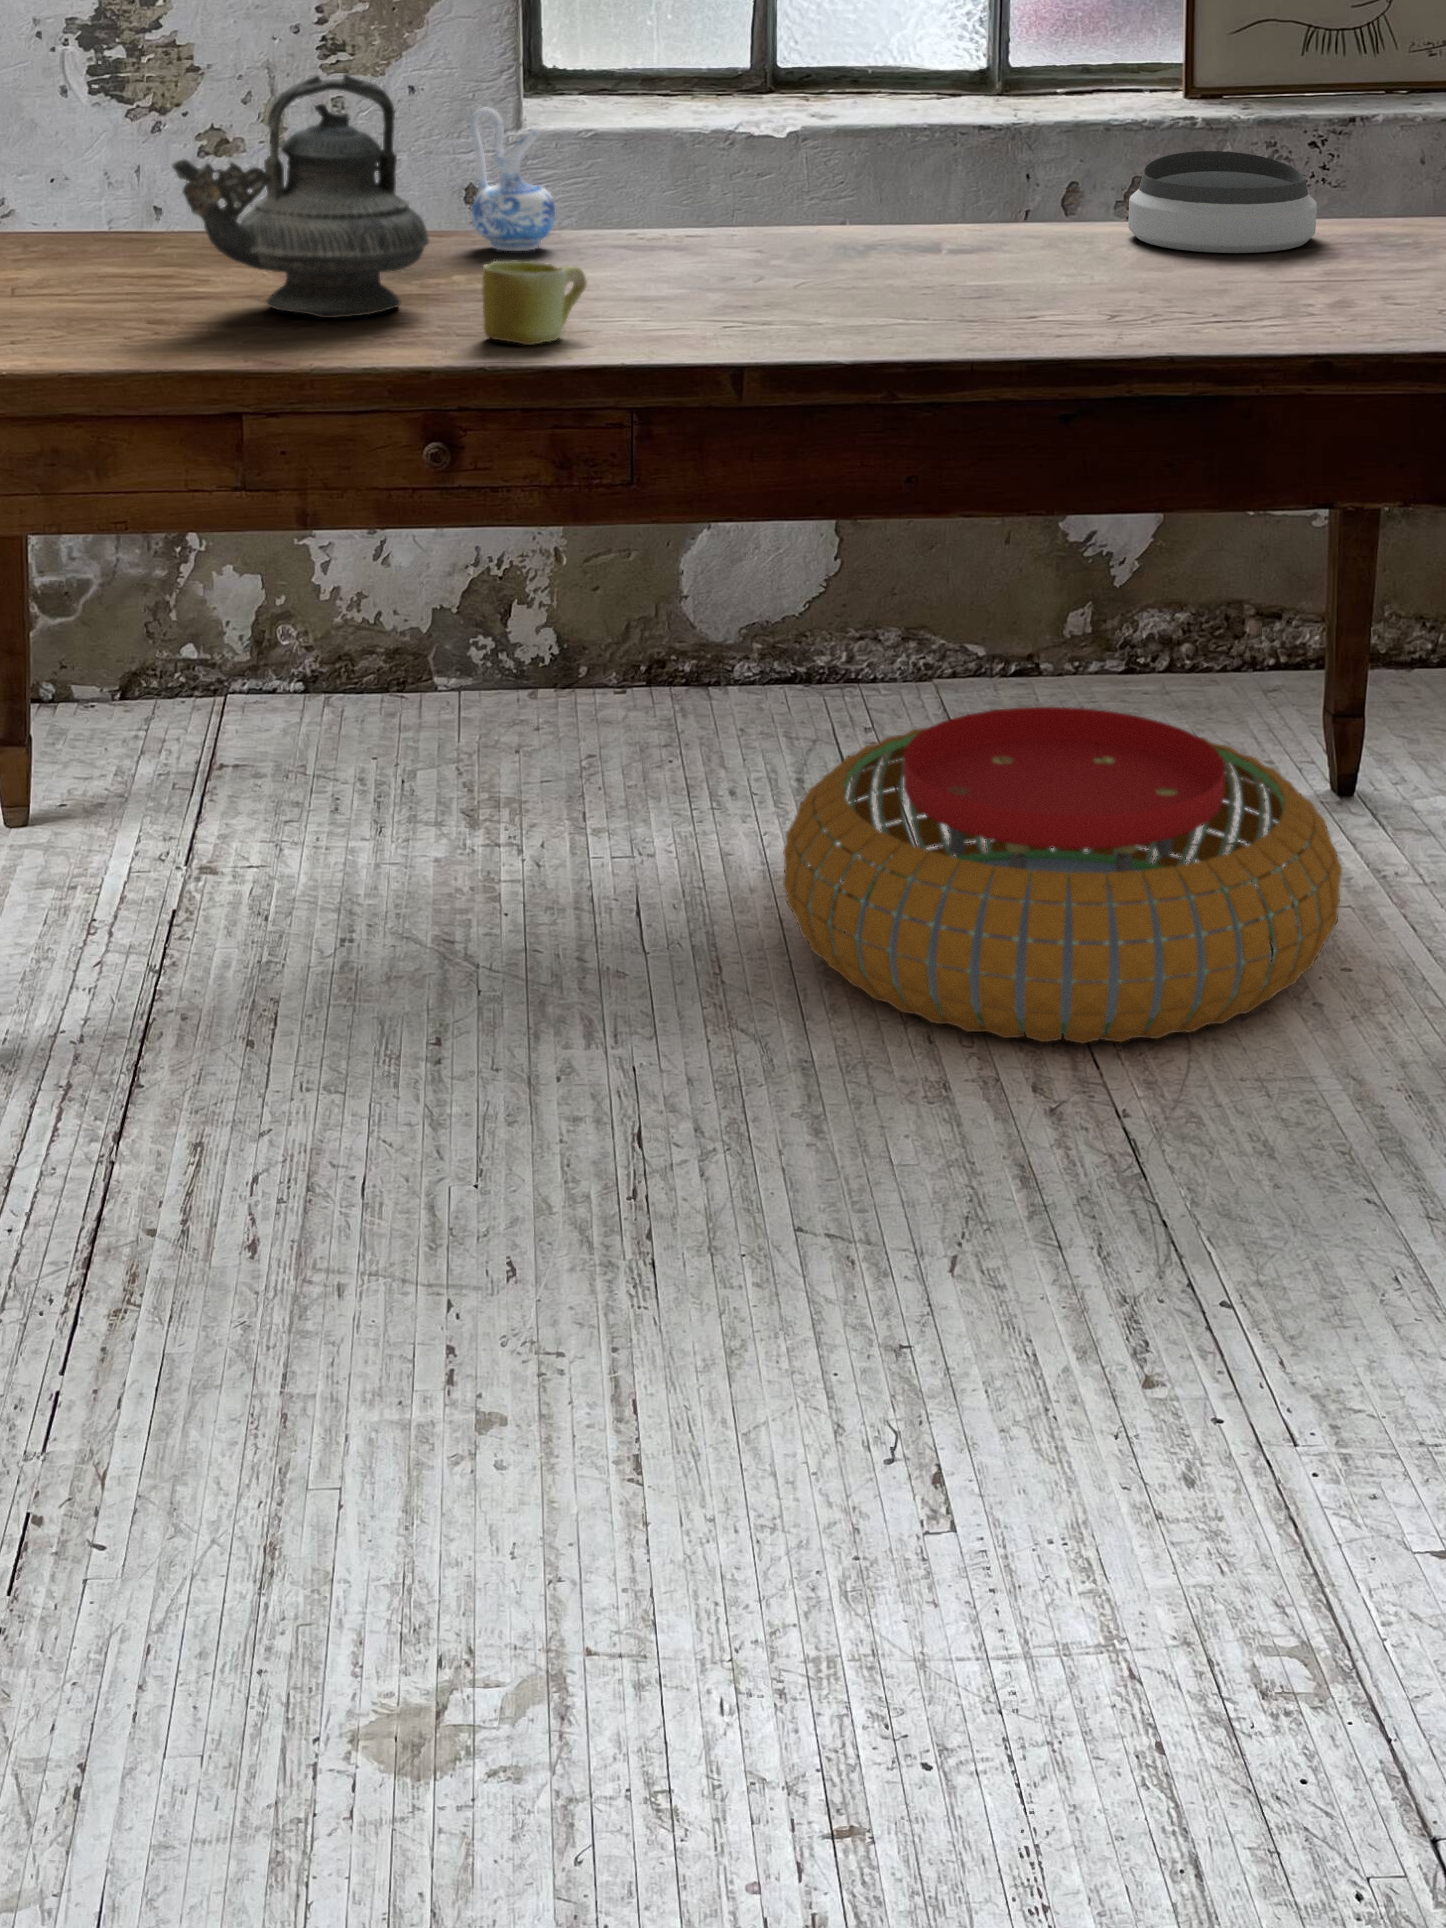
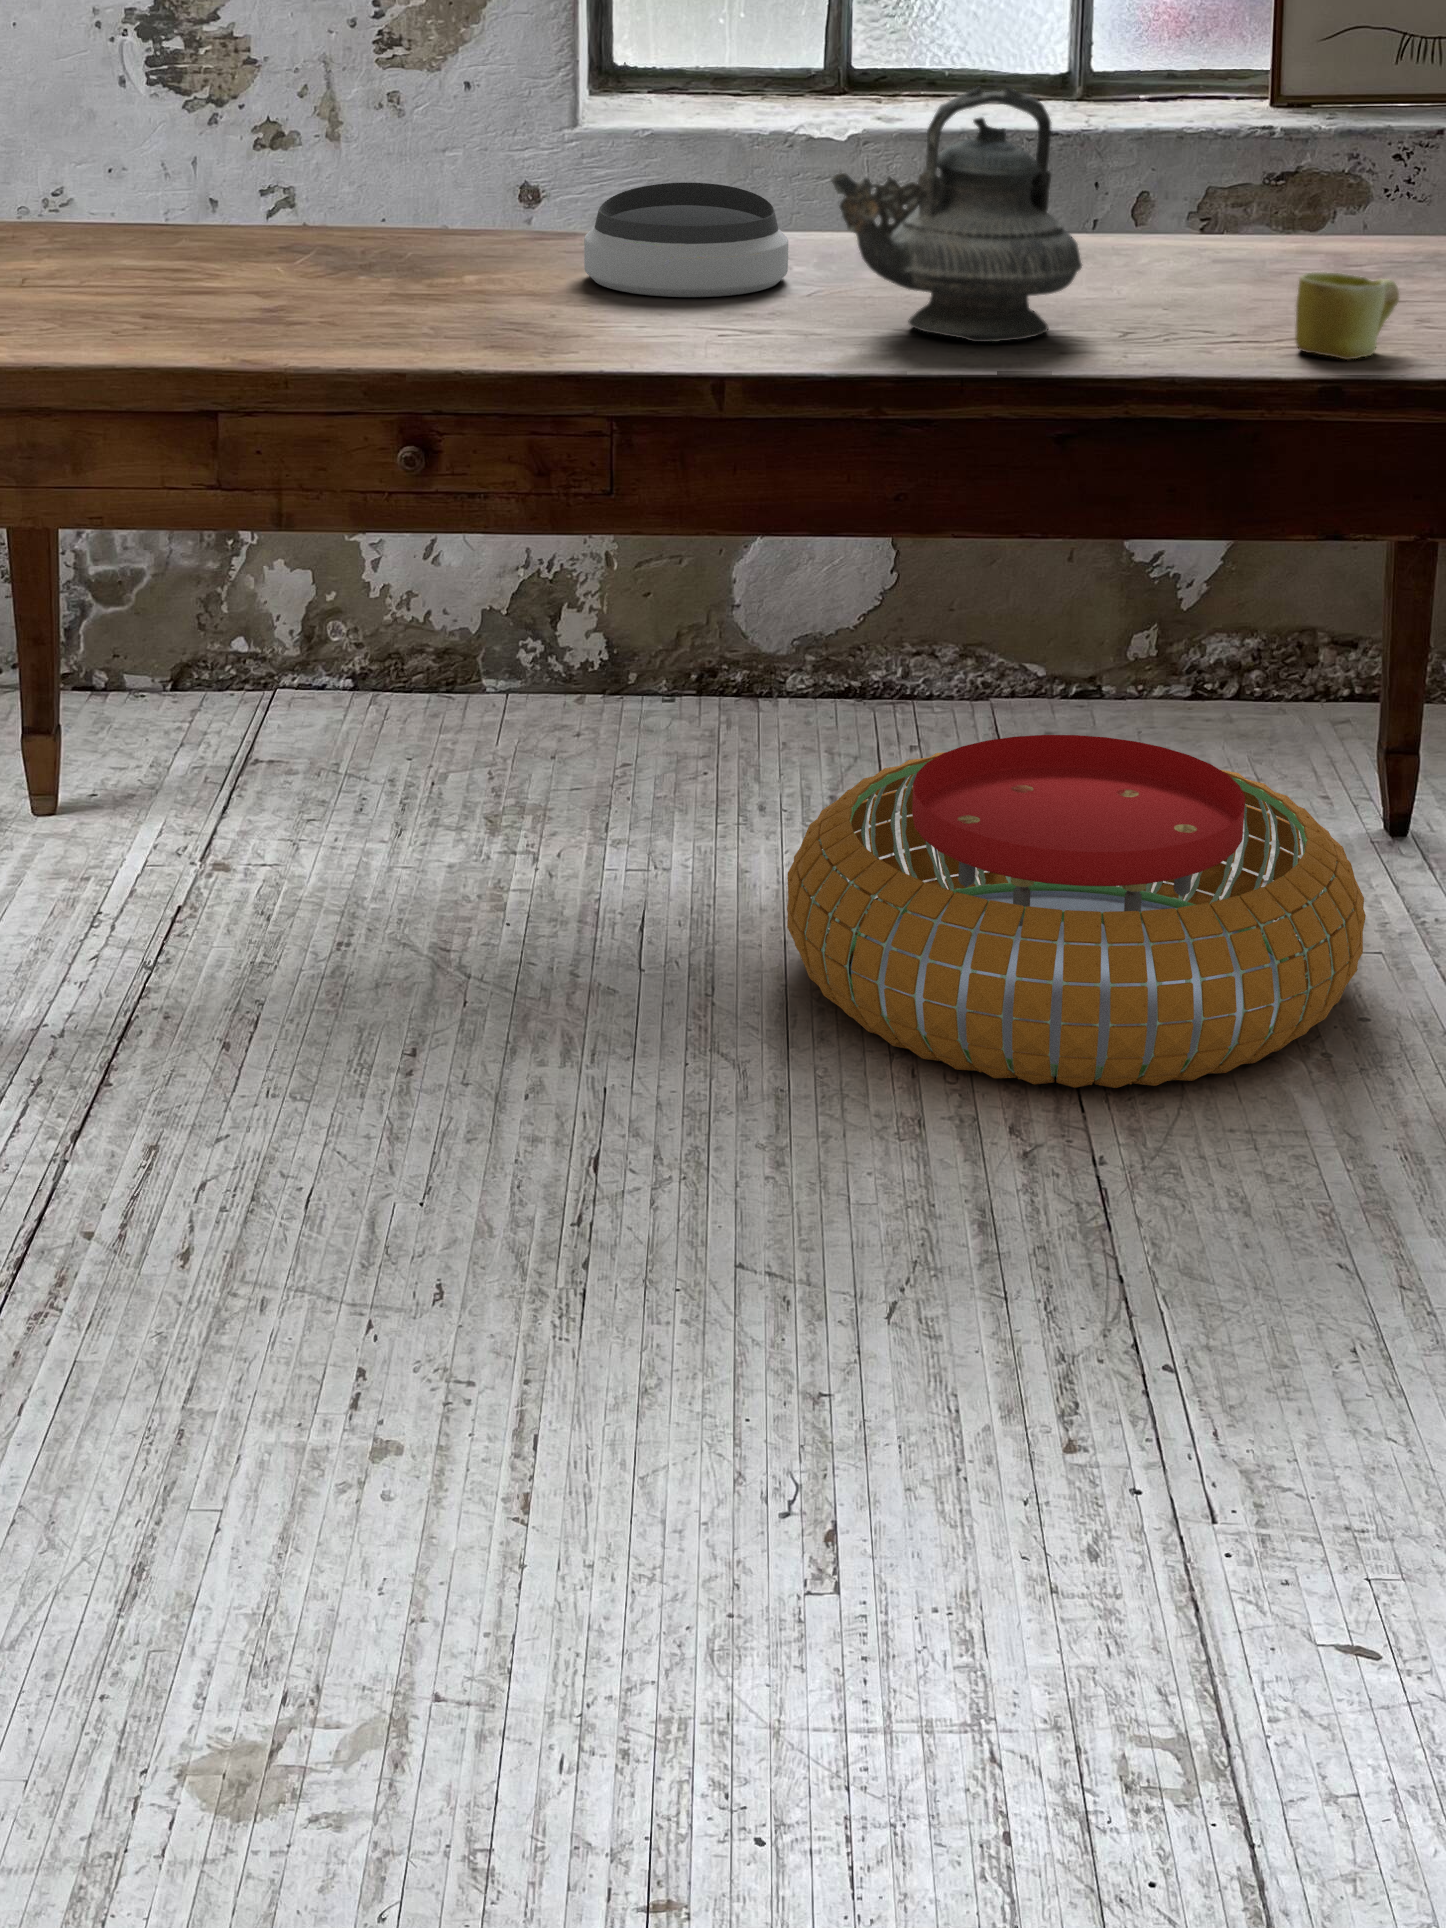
teapot: present [172,74,429,318] -> present [831,86,1082,342]
ceramic pitcher: present [470,108,555,251] -> none [497,104,582,251]
bowl: present [1128,151,1317,253] -> present [584,182,788,297]
mug: present [482,261,587,345] -> present [1295,272,1400,360]

